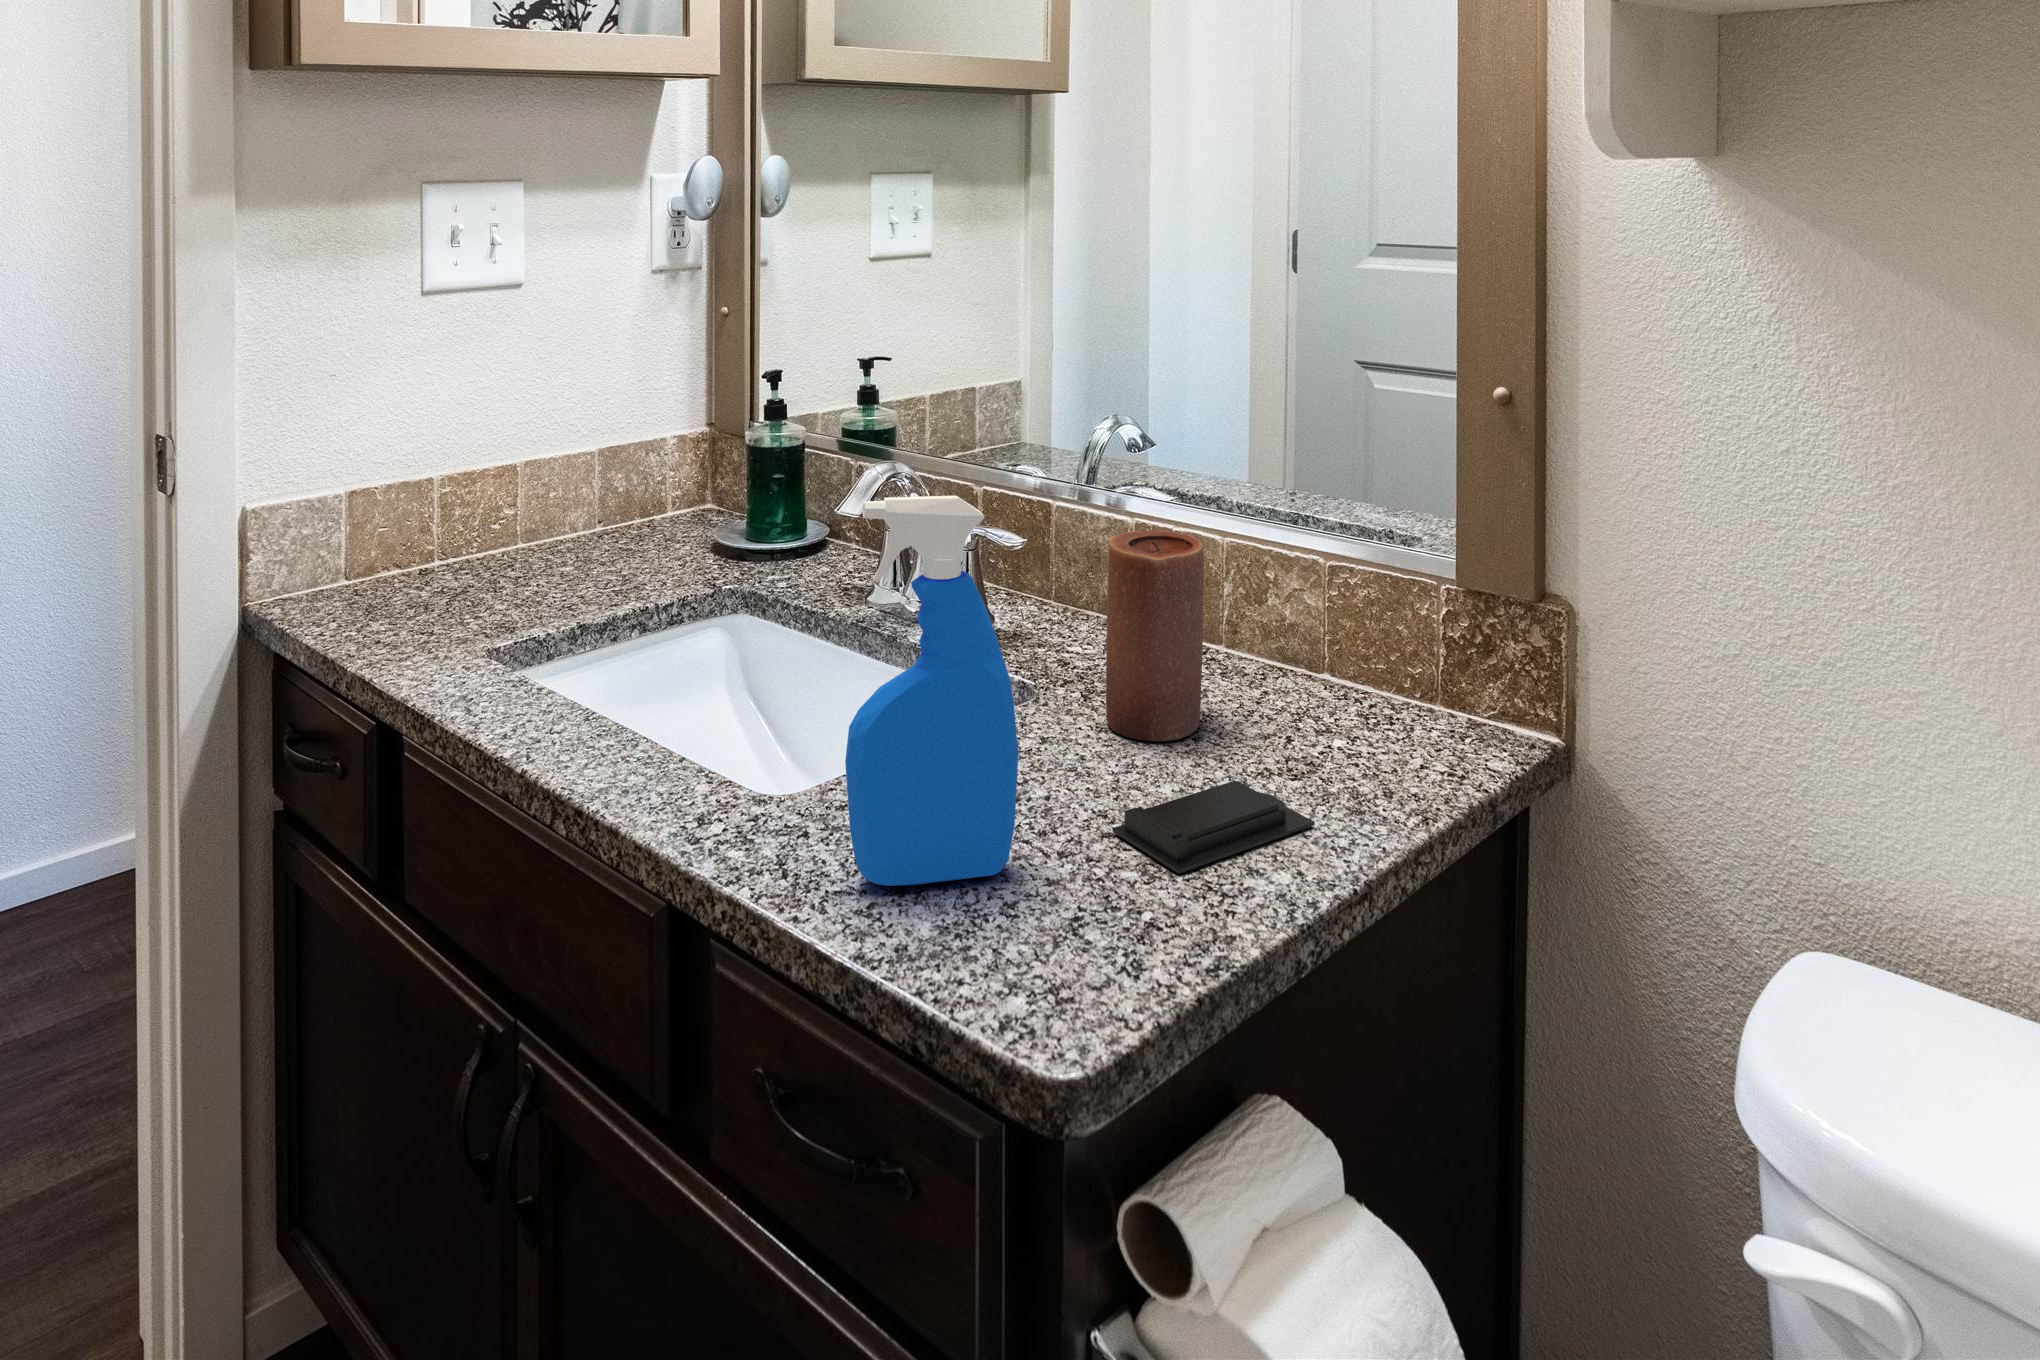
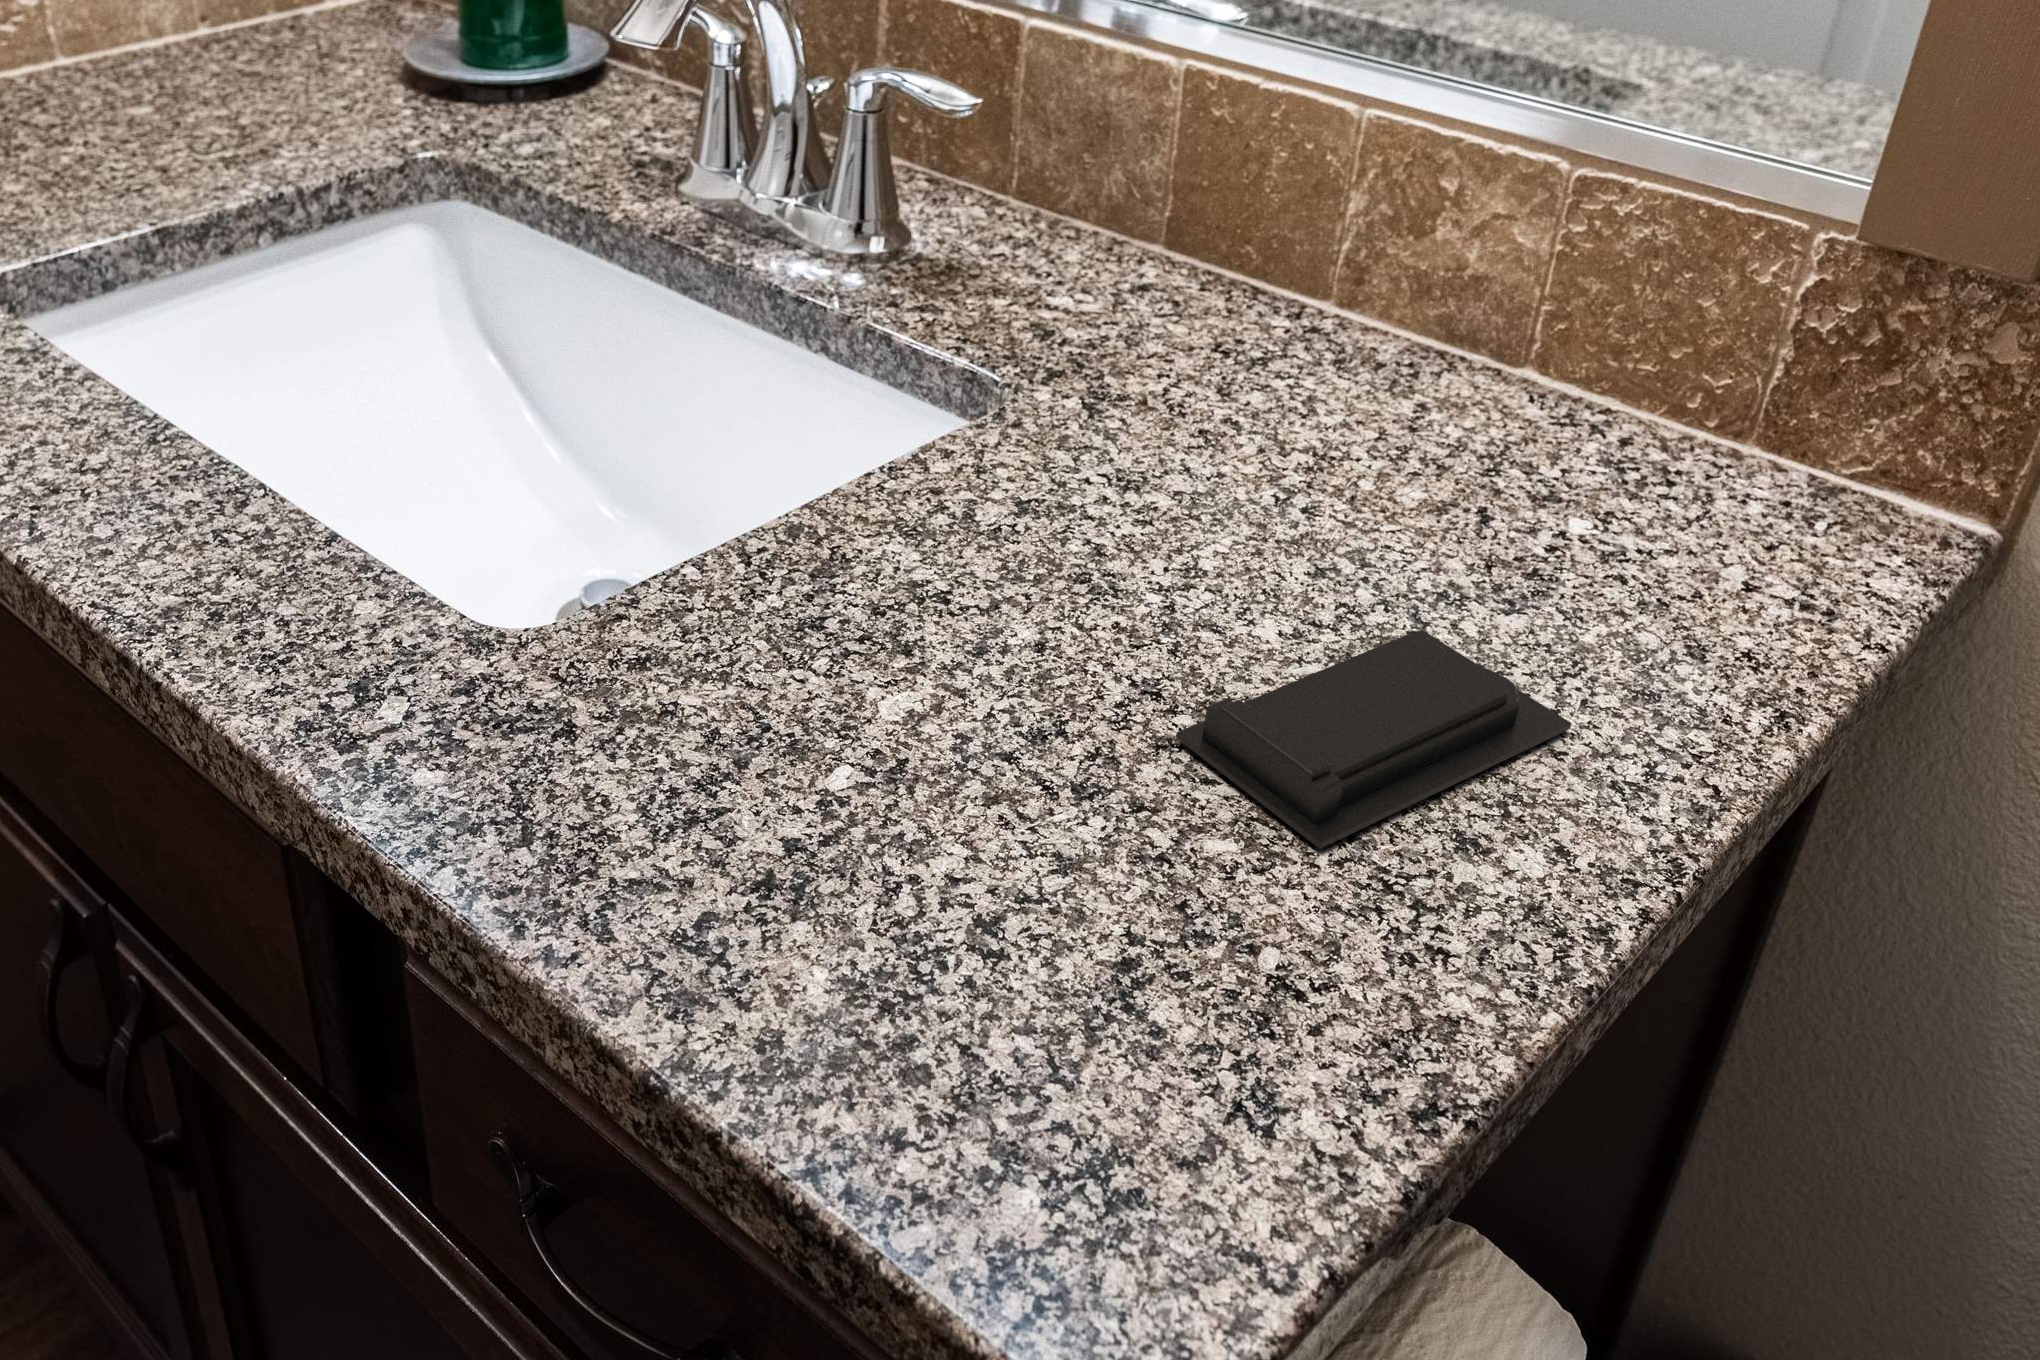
spray bottle: present [845,496,1018,886] -> none [648,75,1017,878]
candle: present [1106,530,1204,741] -> none [1136,106,1377,518]

